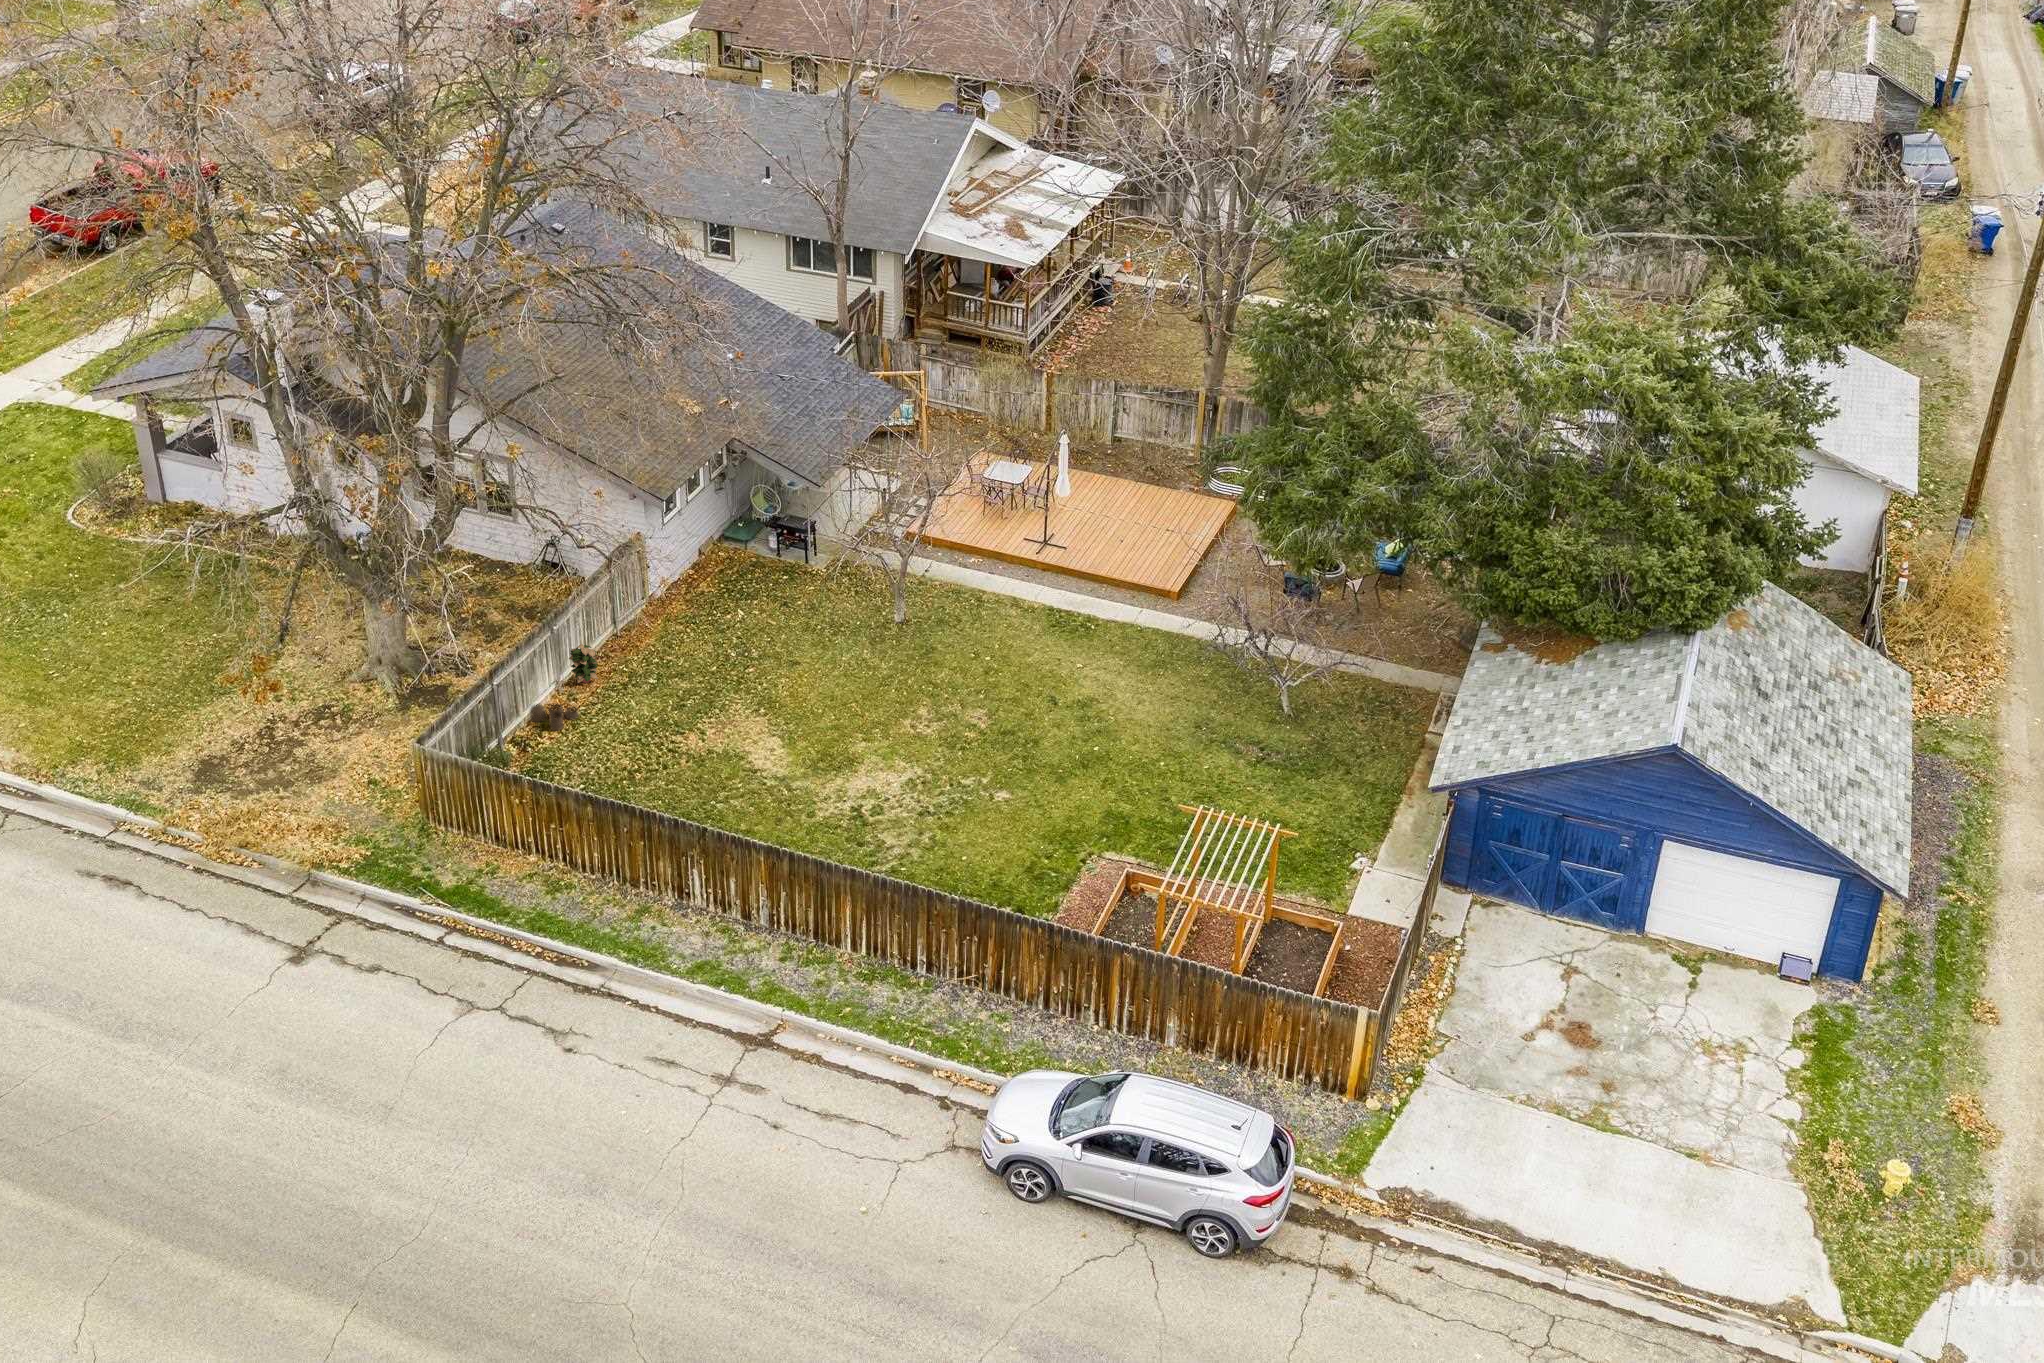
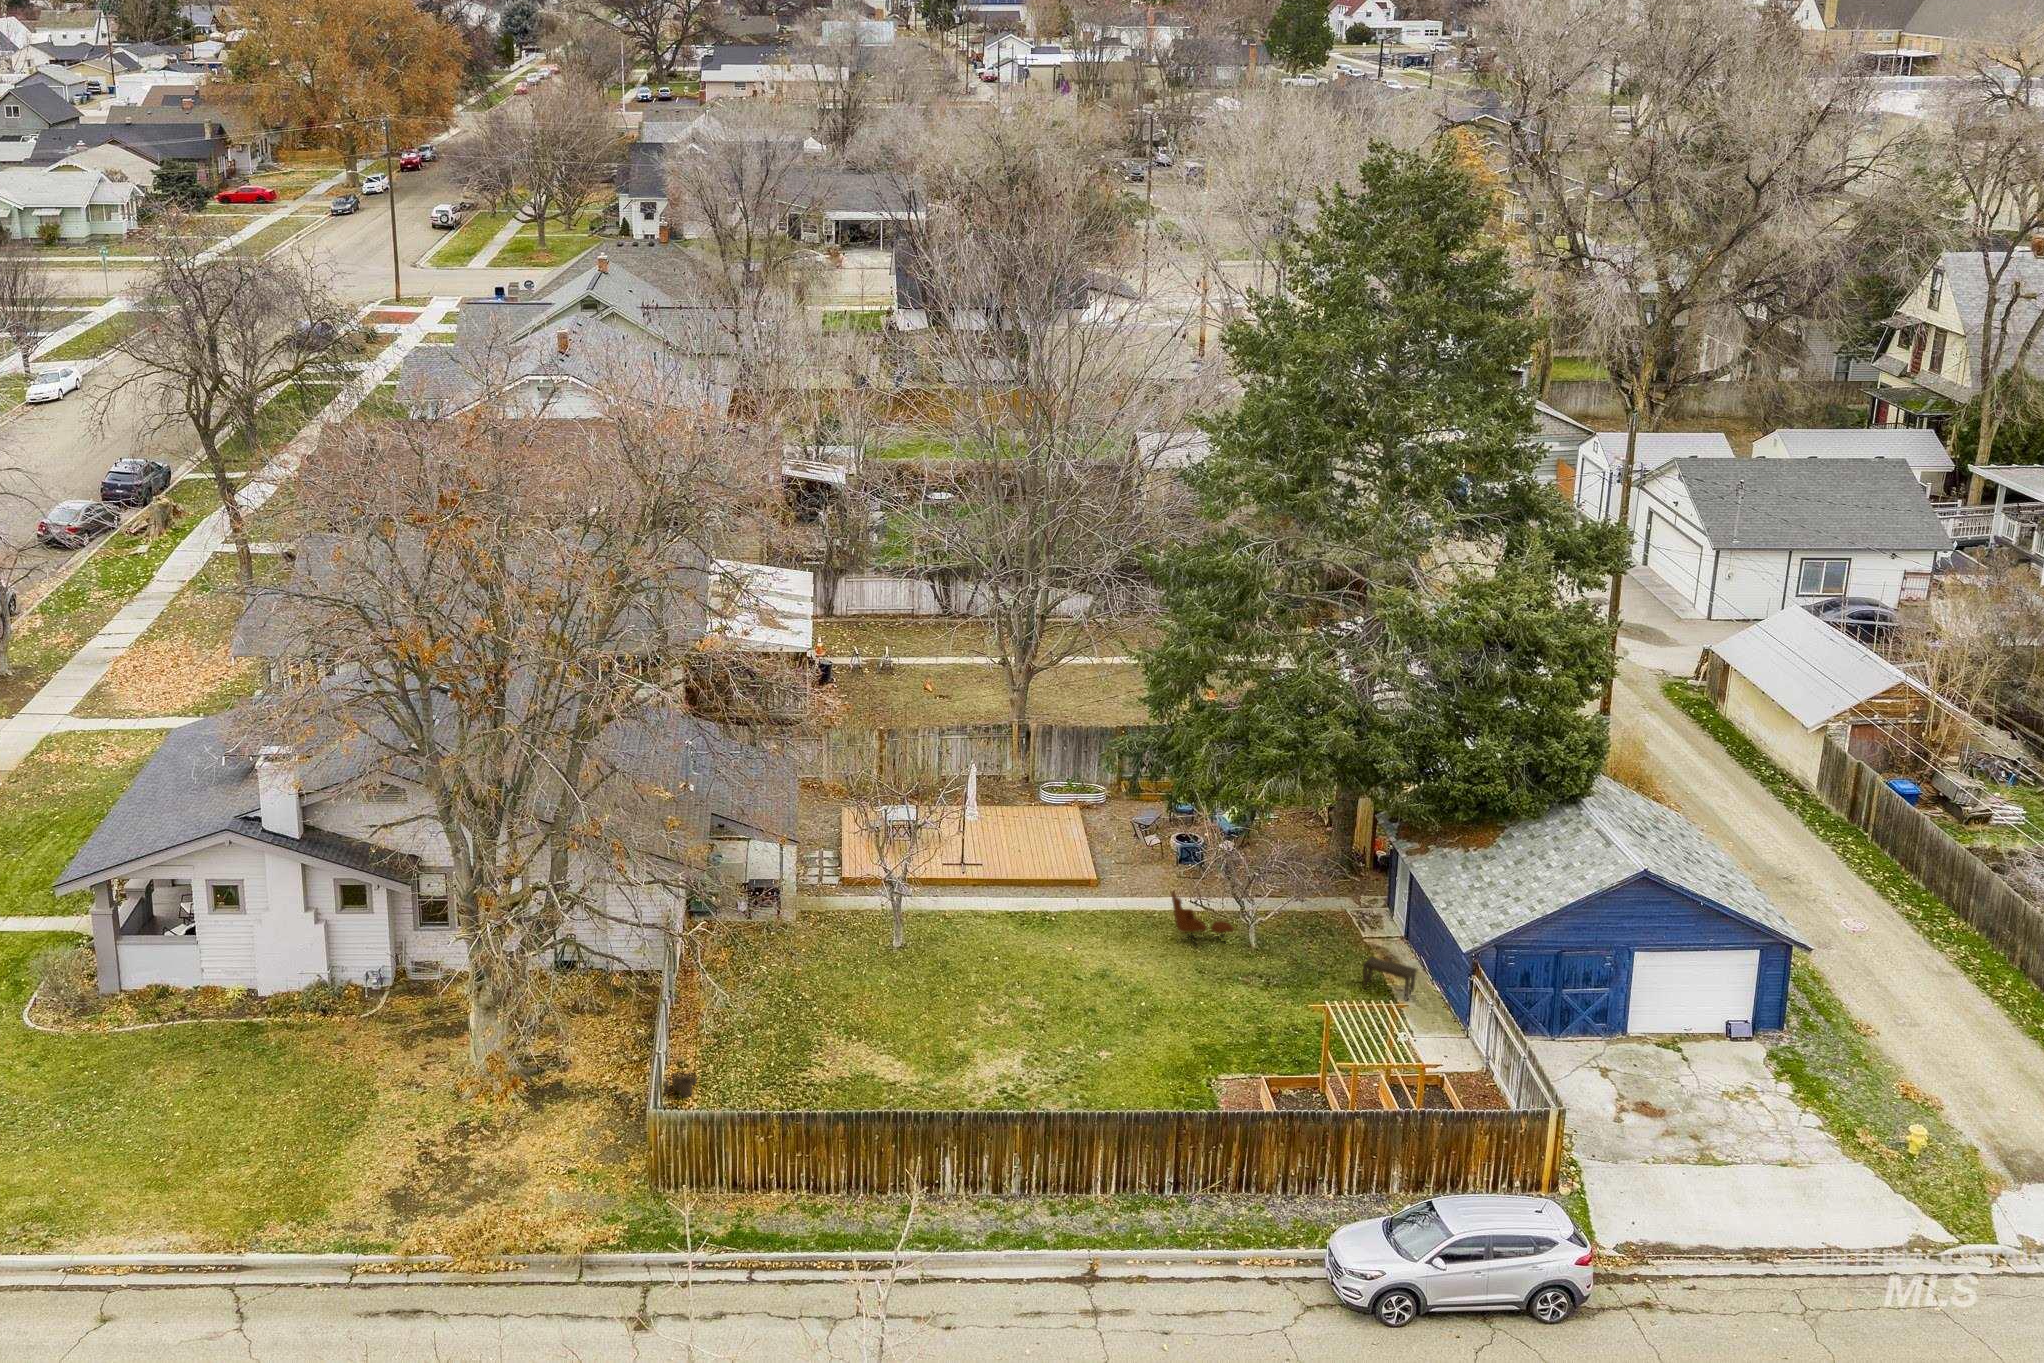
lounge chair: none [1203,626,1275,699] -> present [1171,891,1234,945]
decorative plant: present [569,644,598,683] -> none [659,1016,688,1055]
bench: none [1370,756,1434,818] -> present [1363,957,1417,1000]

